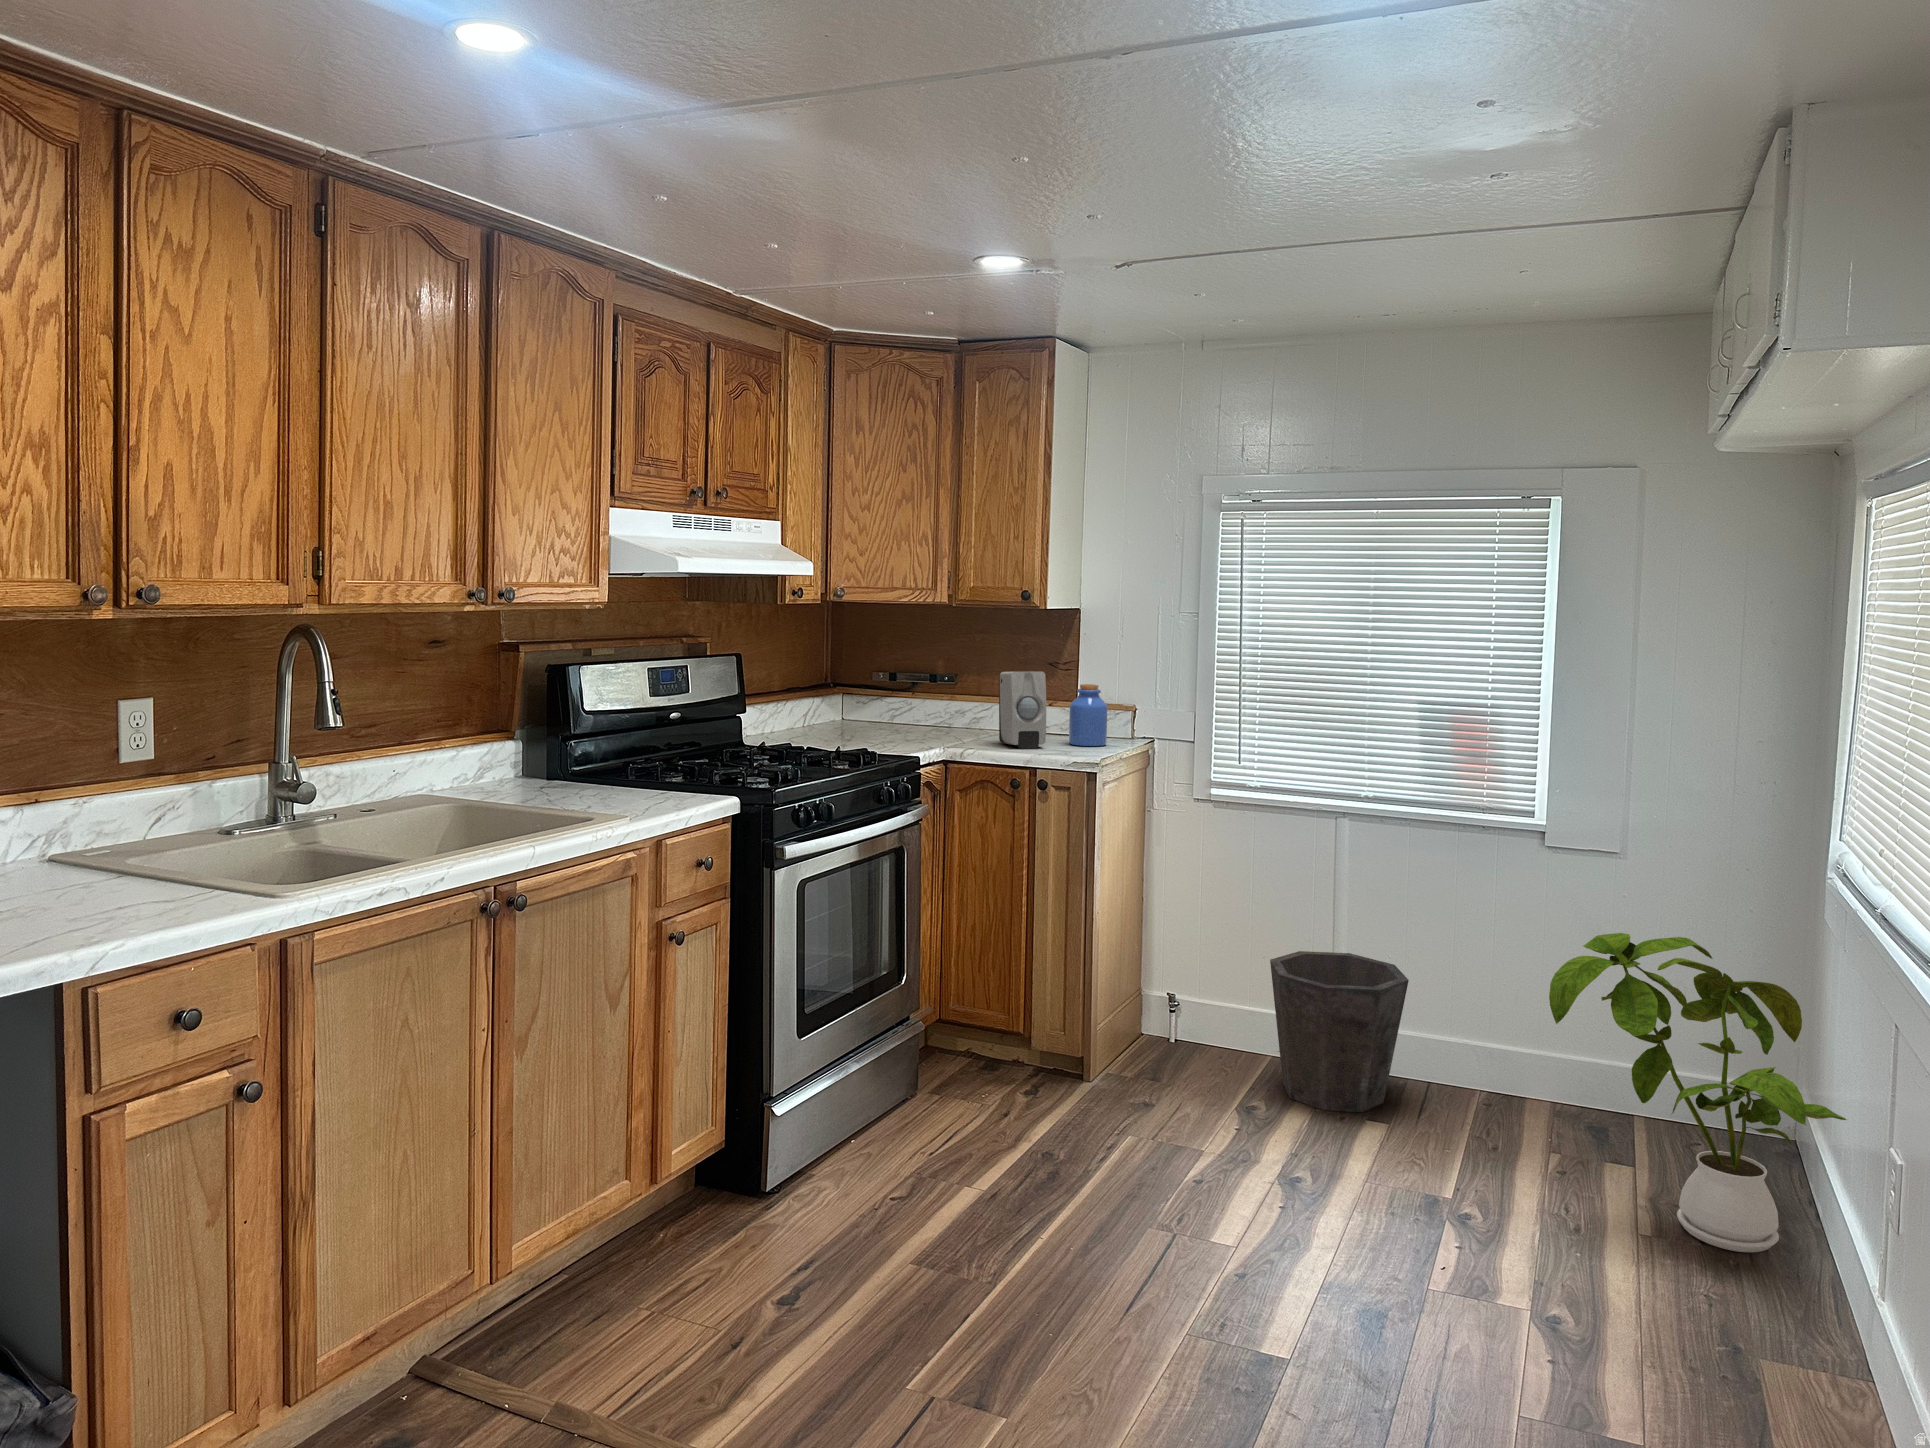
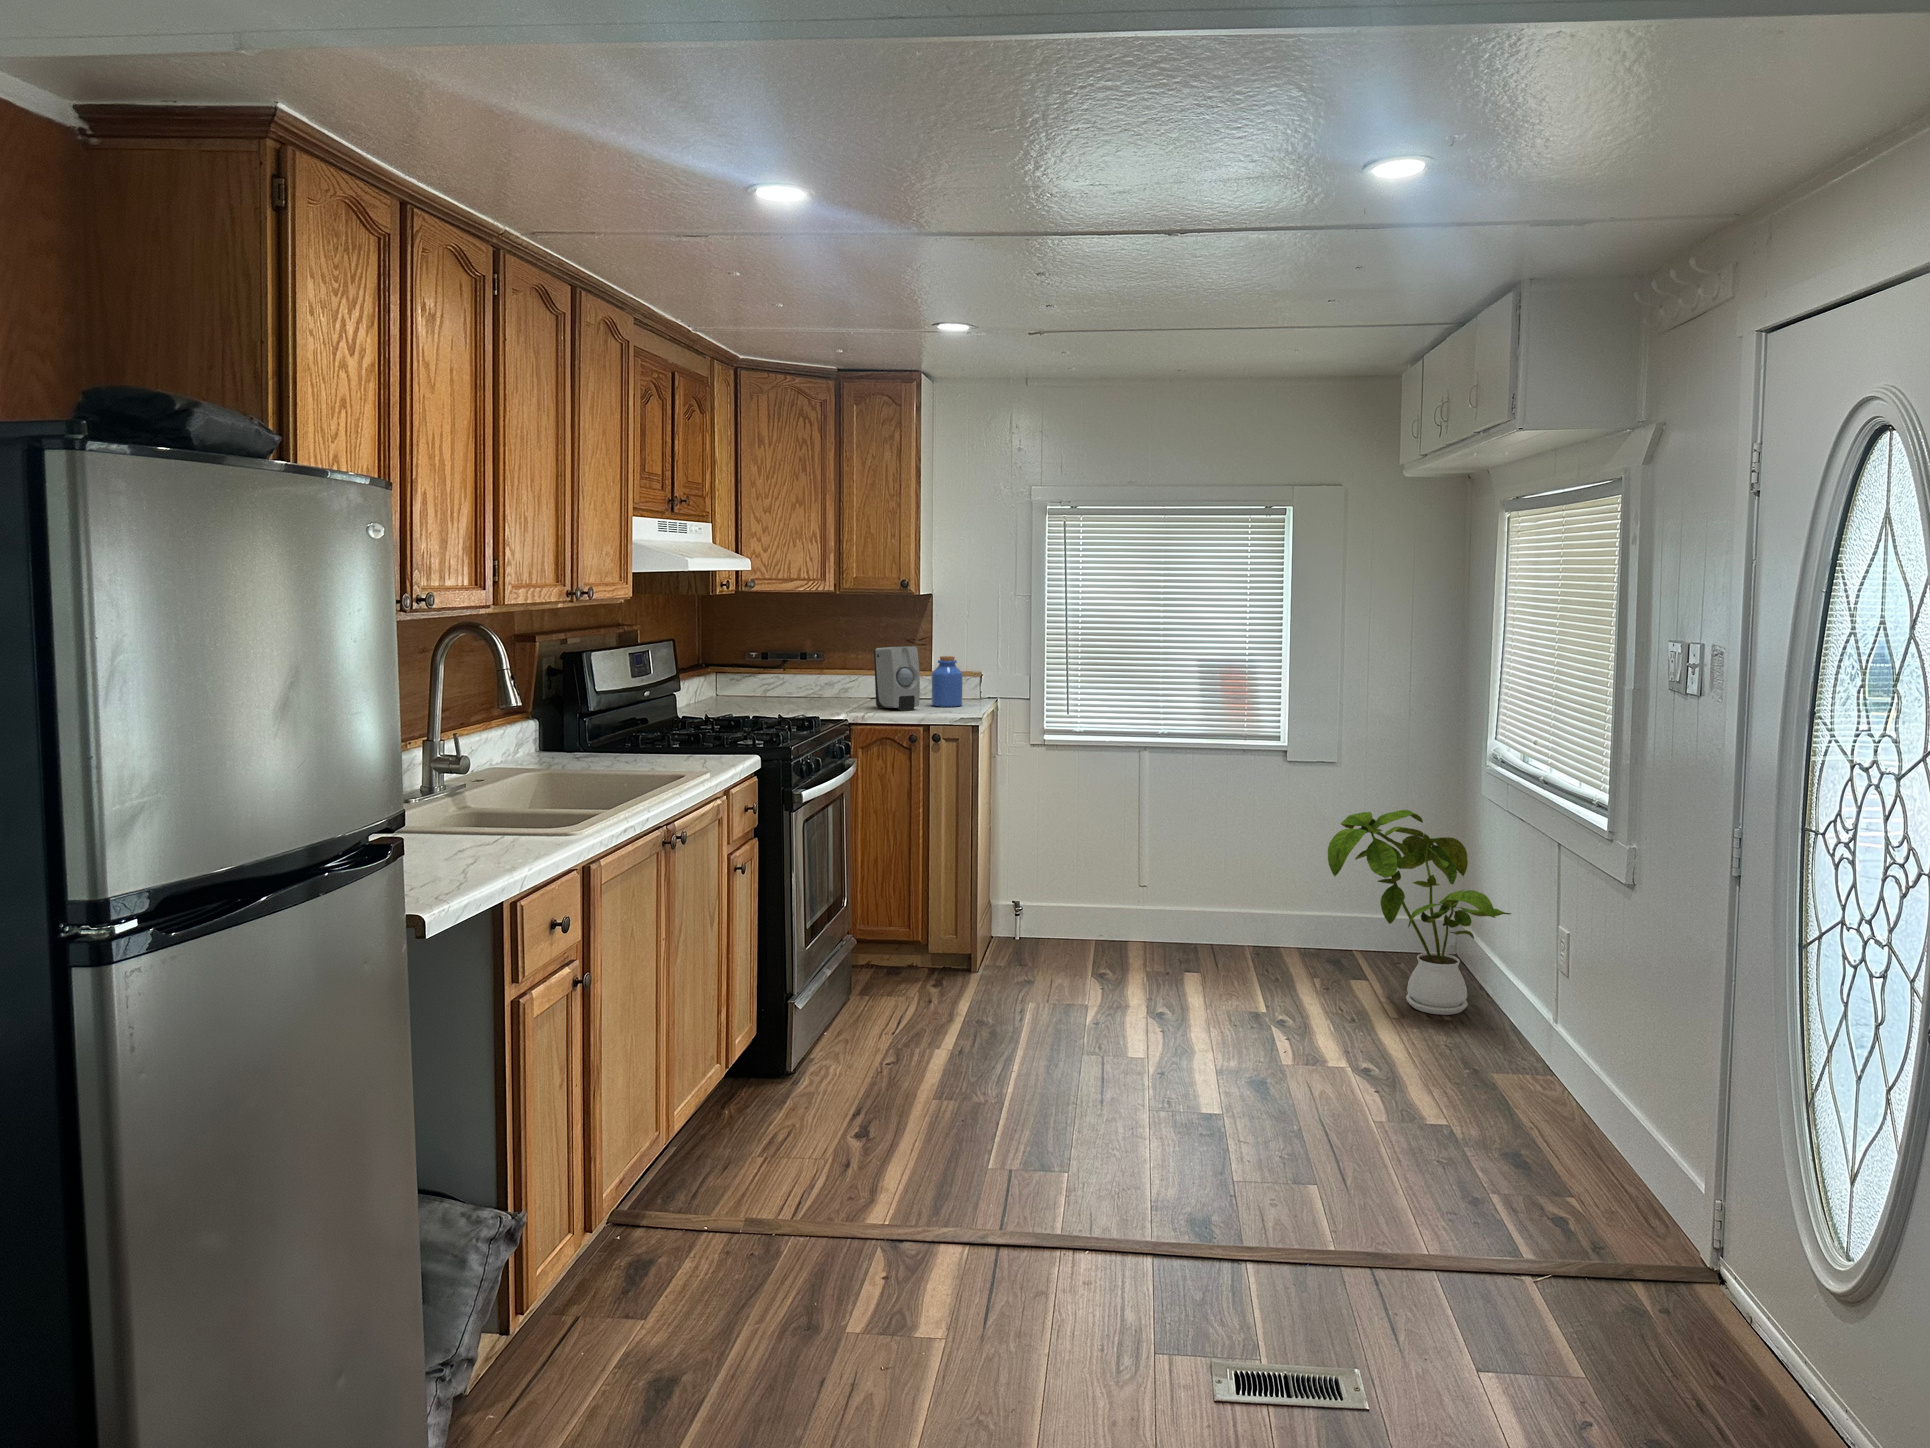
waste bin: present [1270,951,1409,1112] -> none [1106,854,1209,971]

